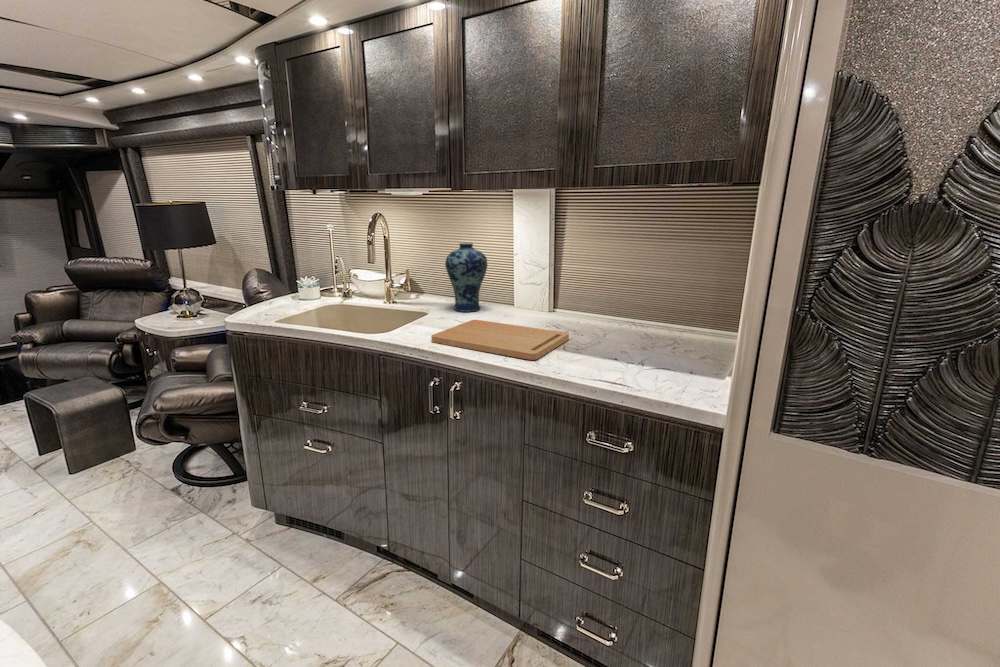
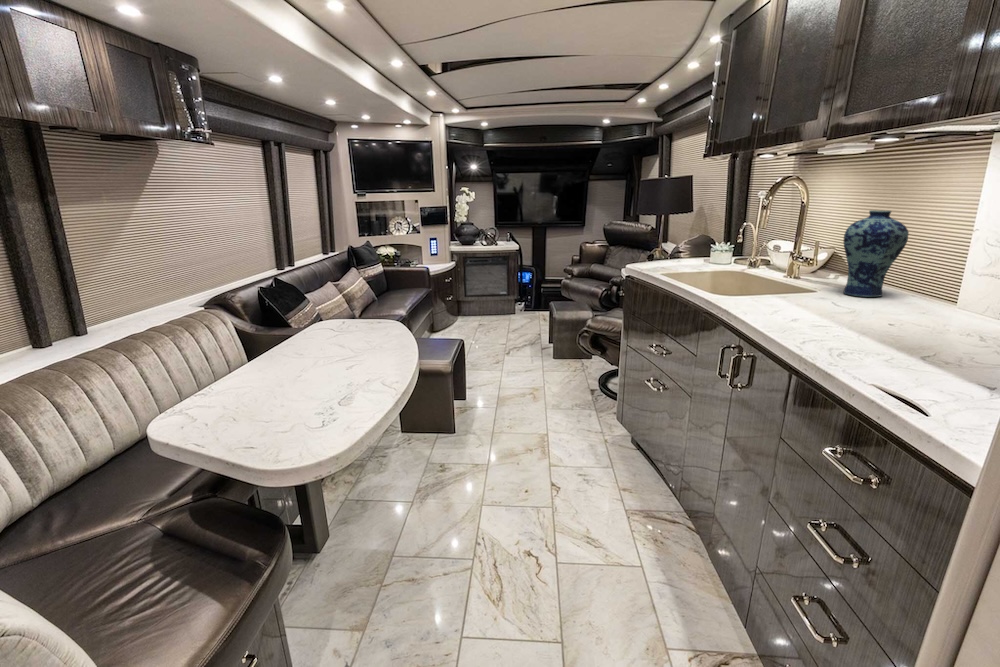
cutting board: present [431,320,569,360] -> none [753,302,950,351]

